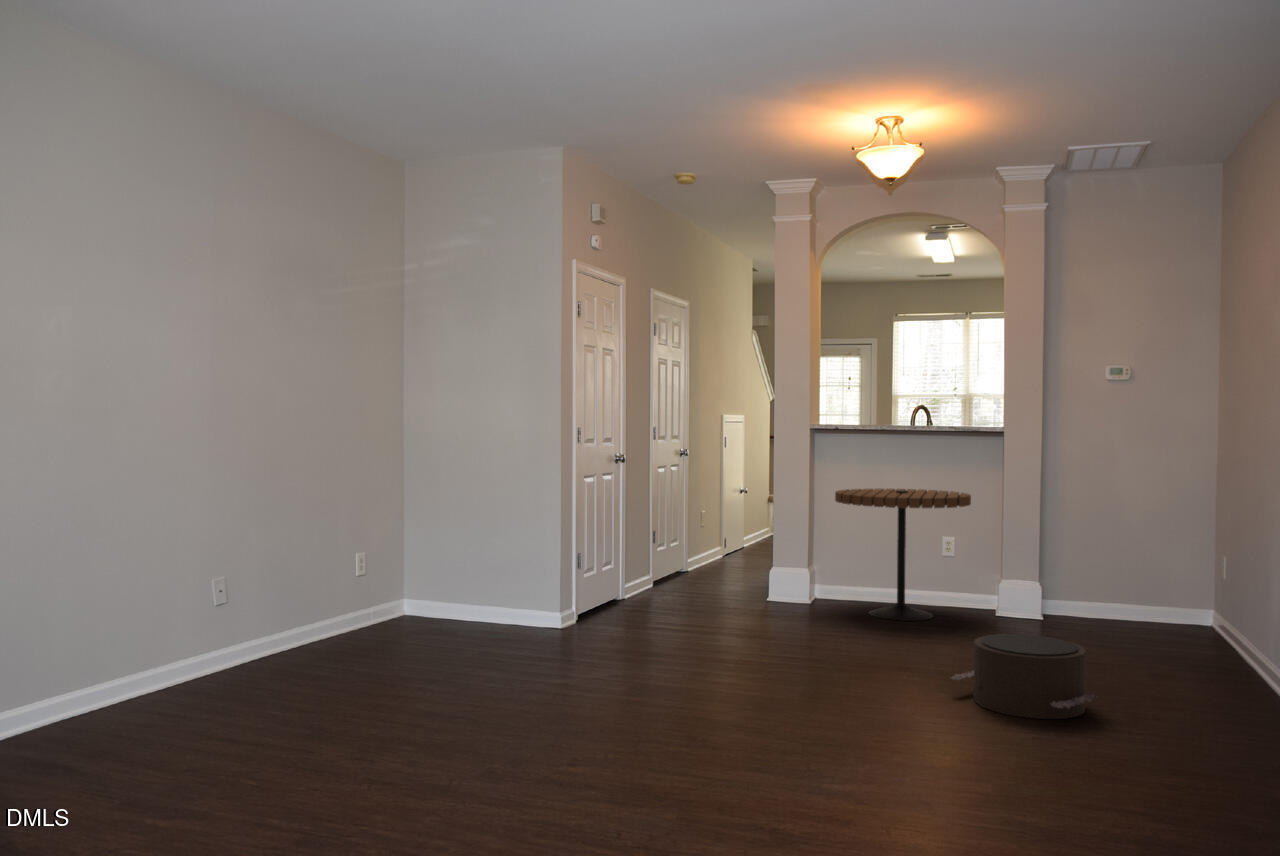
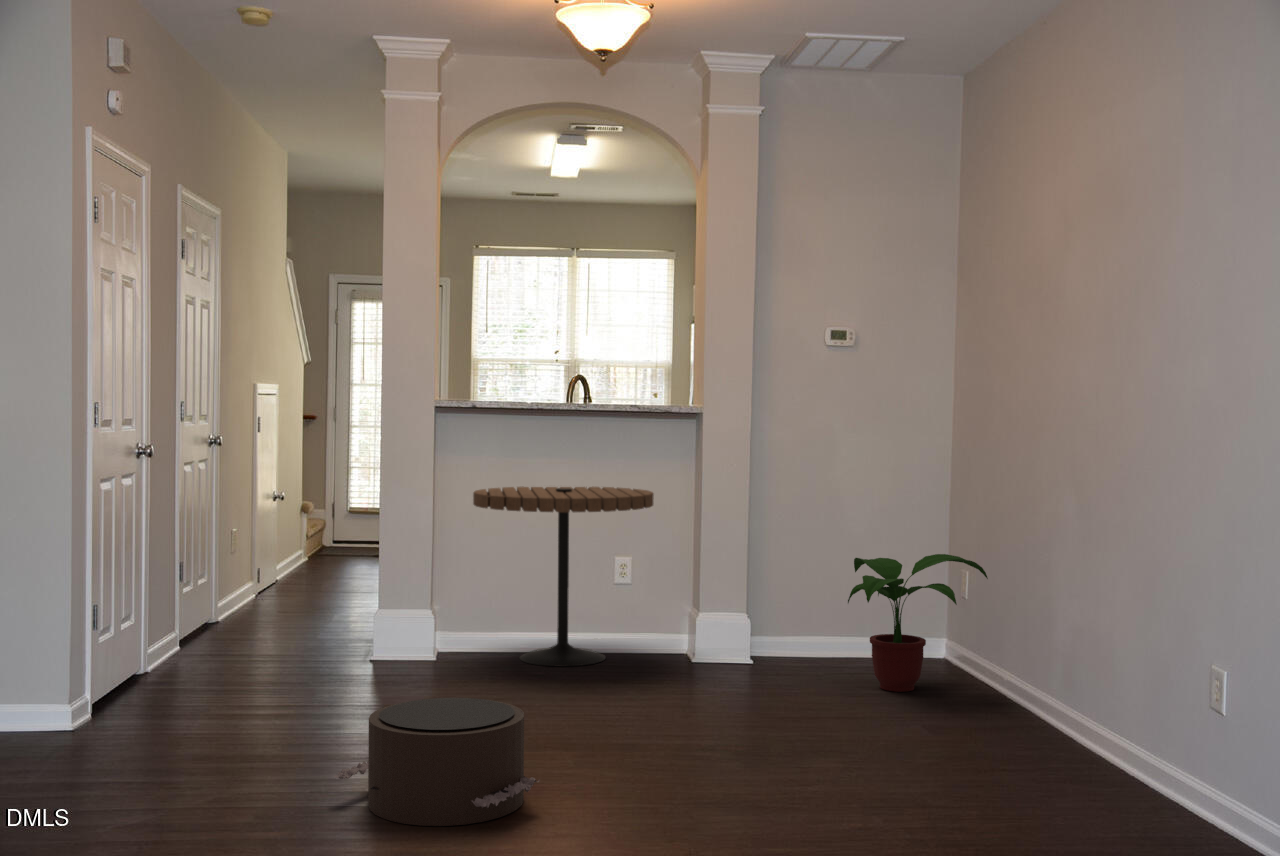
potted plant: none [1113,553,1246,663] -> present [848,554,988,692]
pouf: present [952,634,1096,719] -> present [335,698,540,826]

